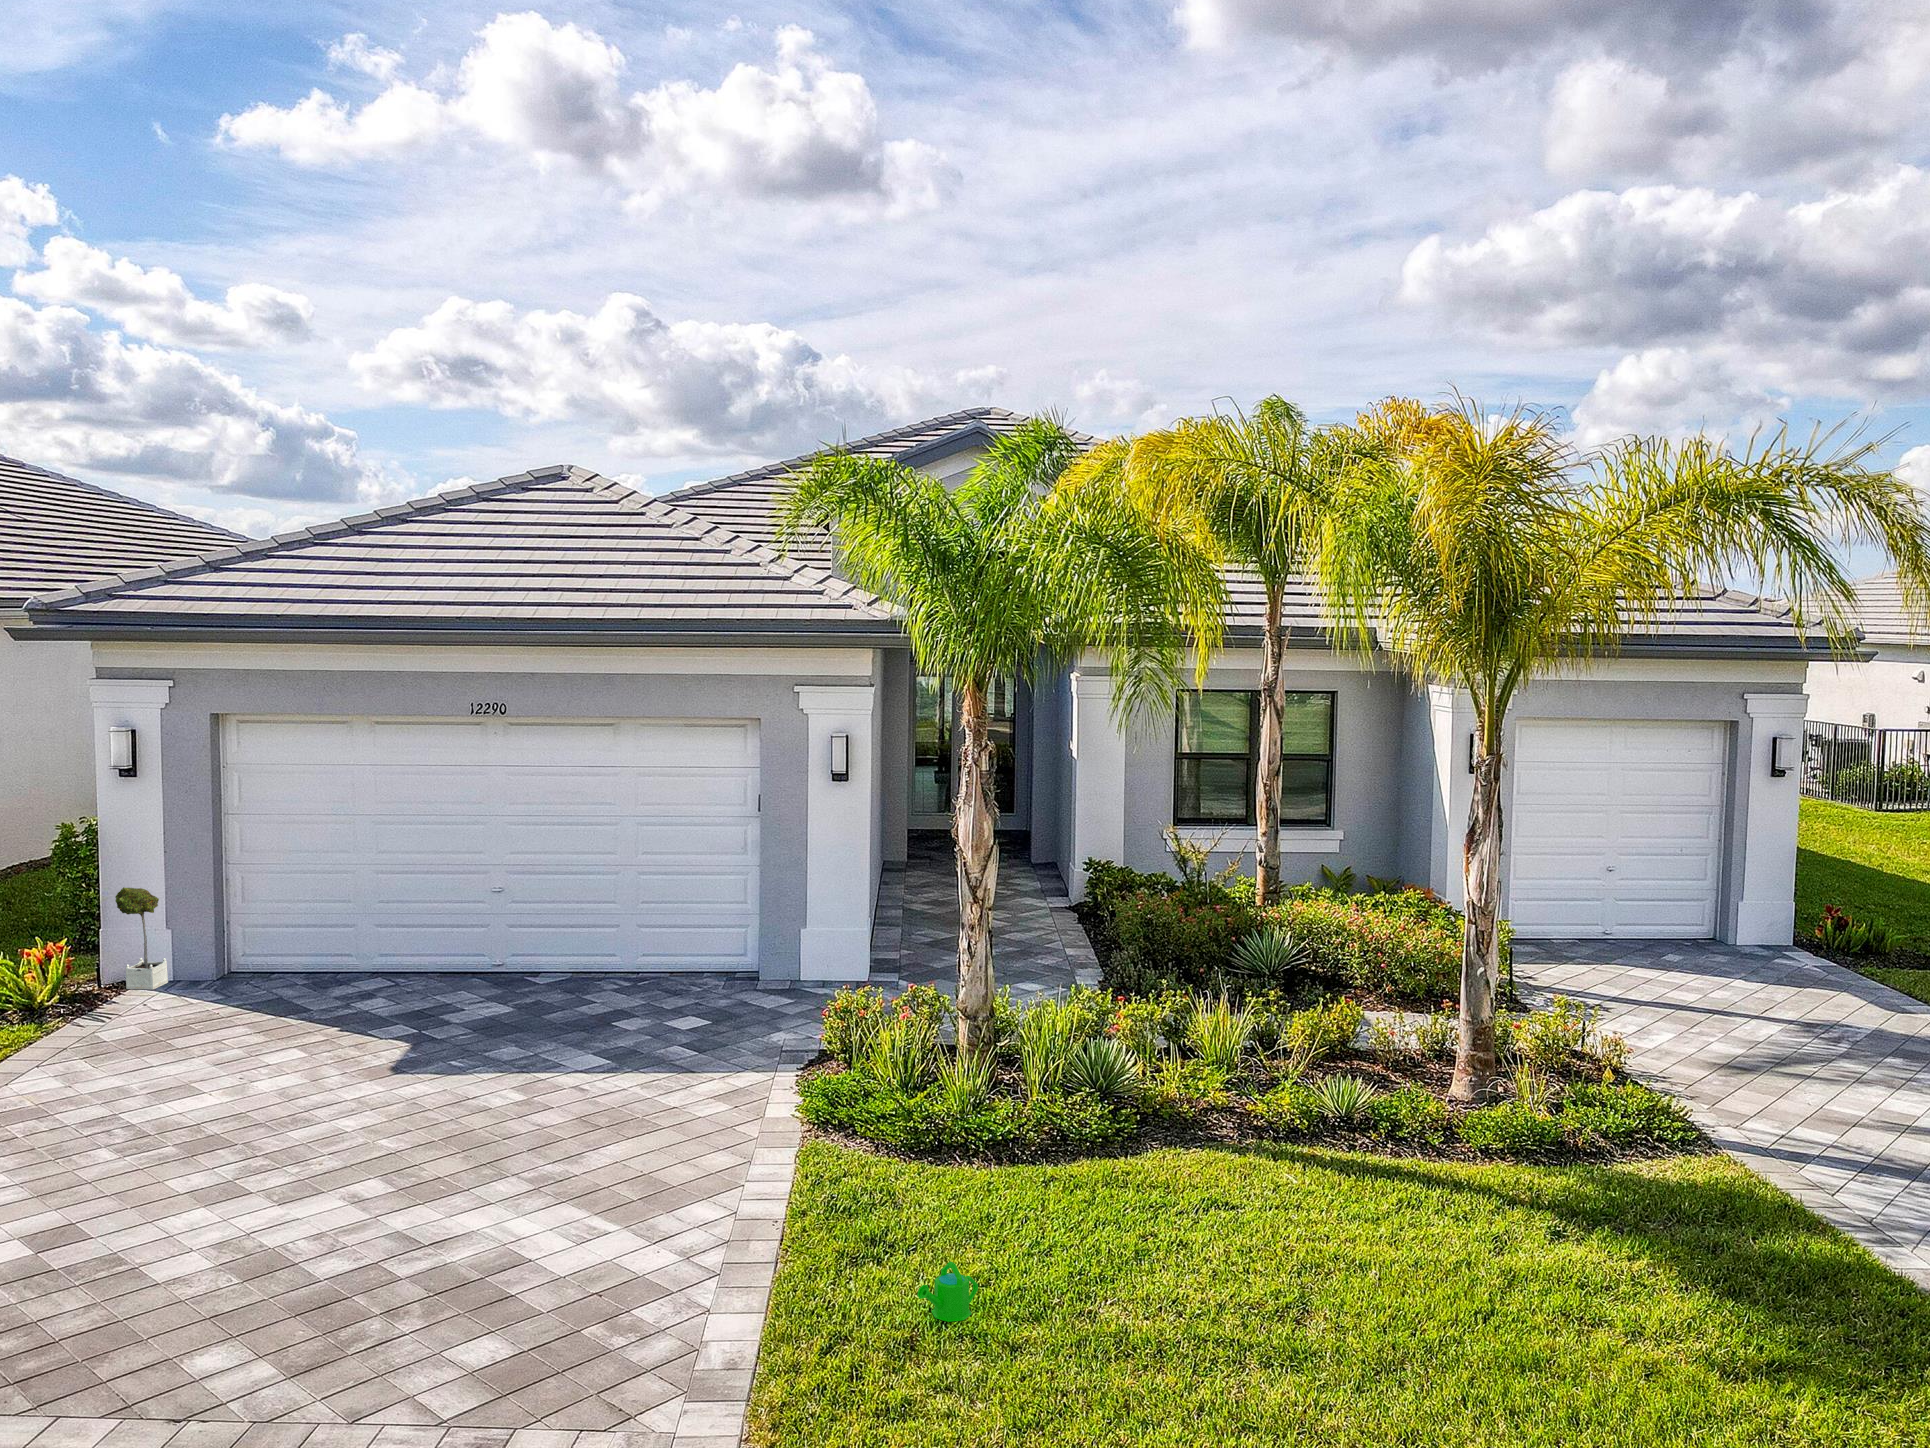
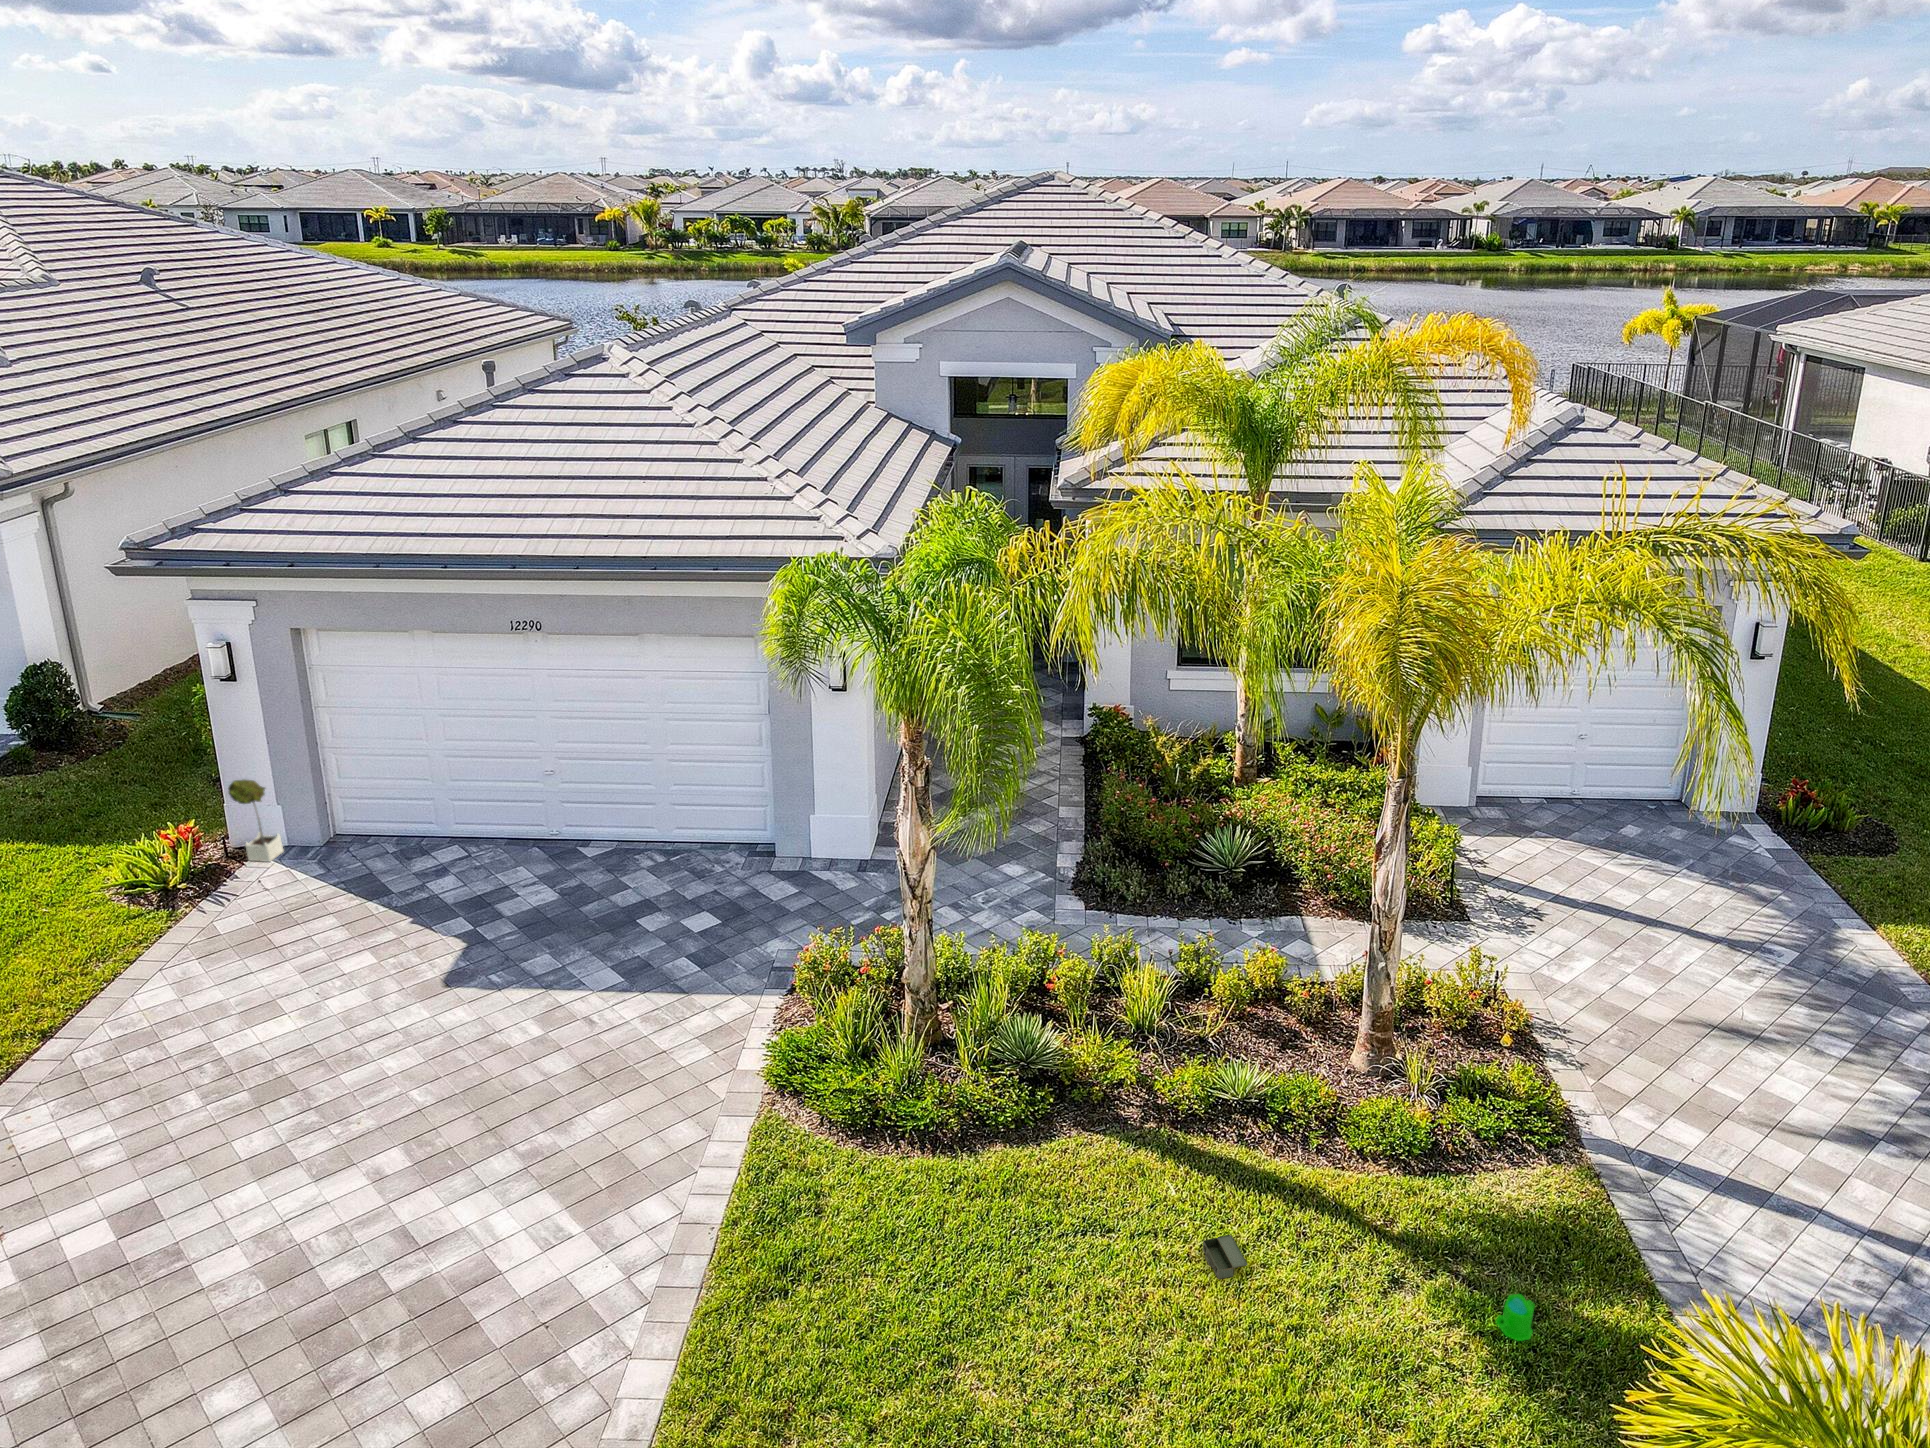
toolbox: none [1356,1227,1415,1265] -> present [1203,1235,1247,1279]
watering can: present [917,1262,978,1322] -> present [1495,1294,1535,1341]

